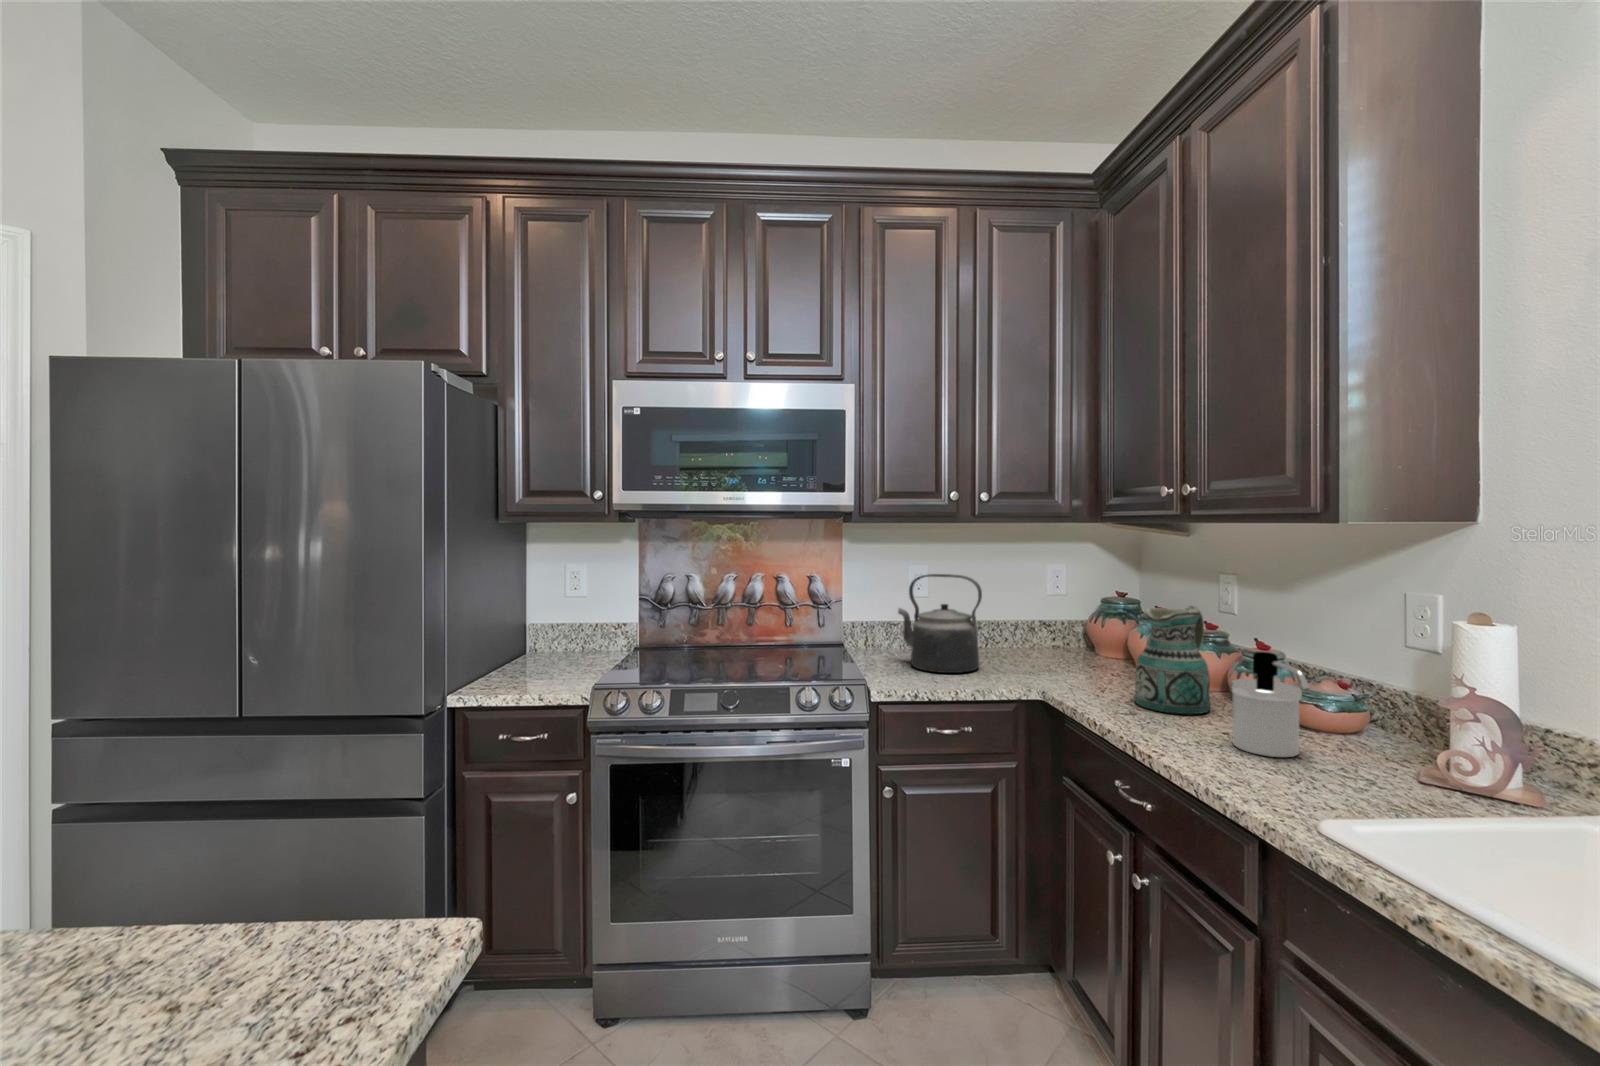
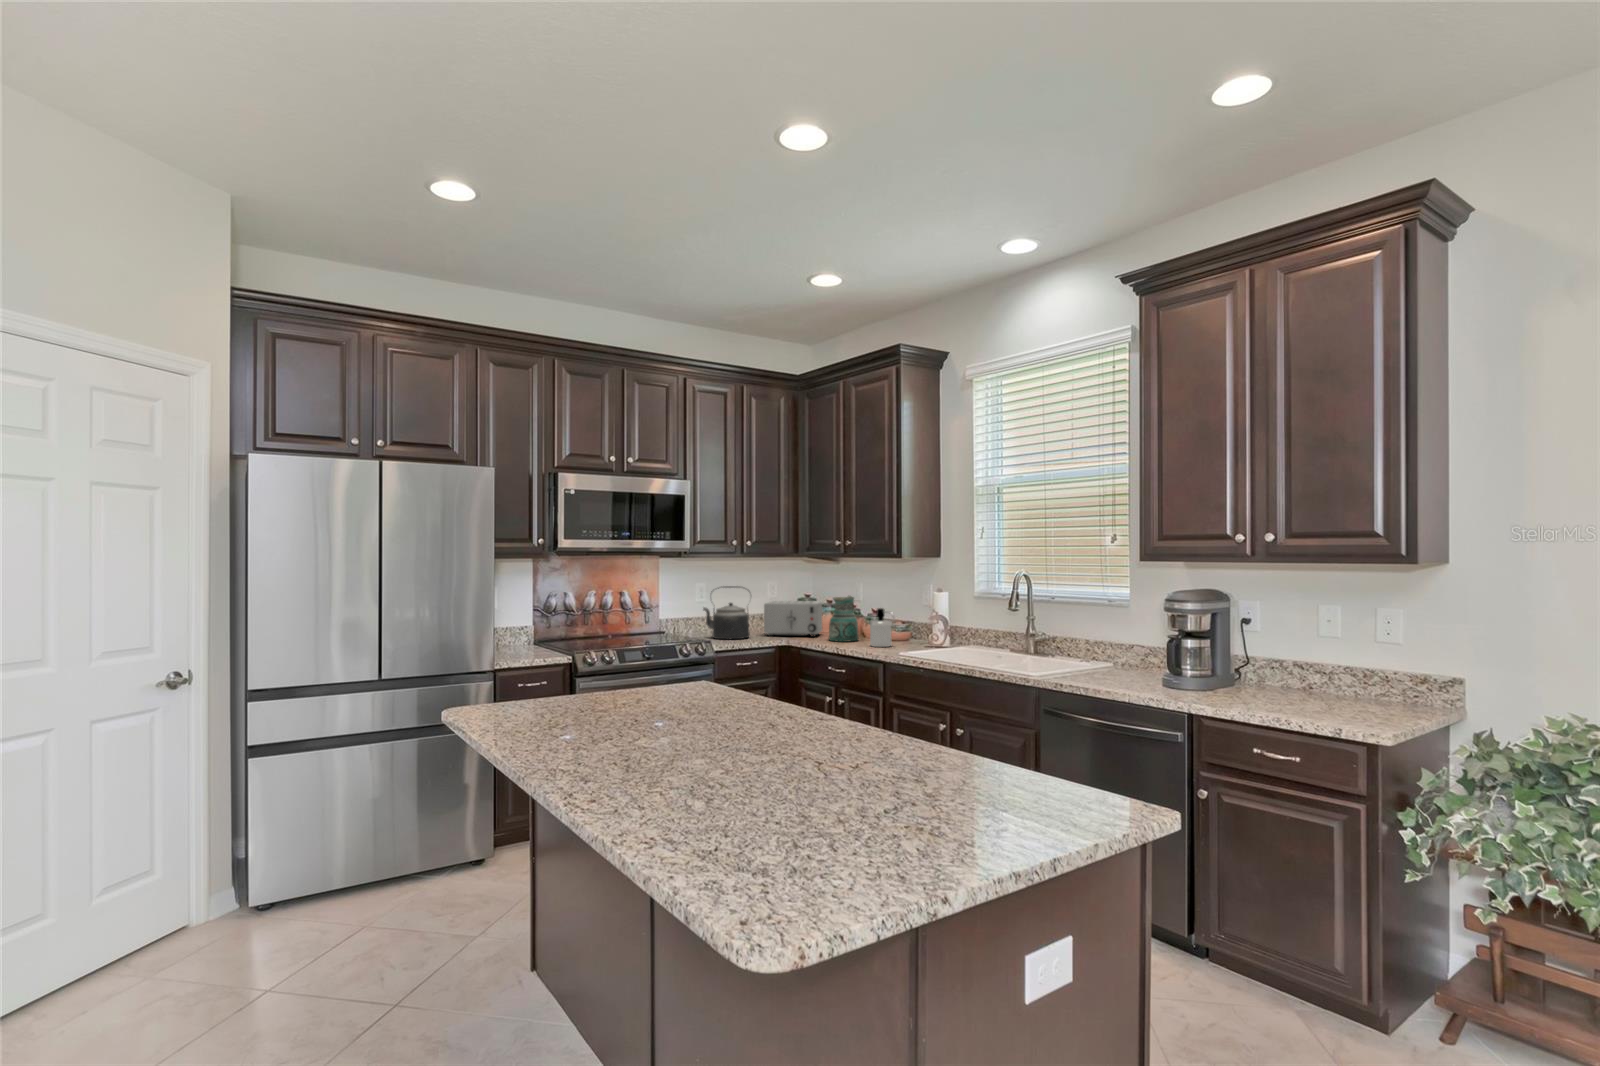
toaster: none [1011,603,1137,683] -> present [764,601,822,637]

